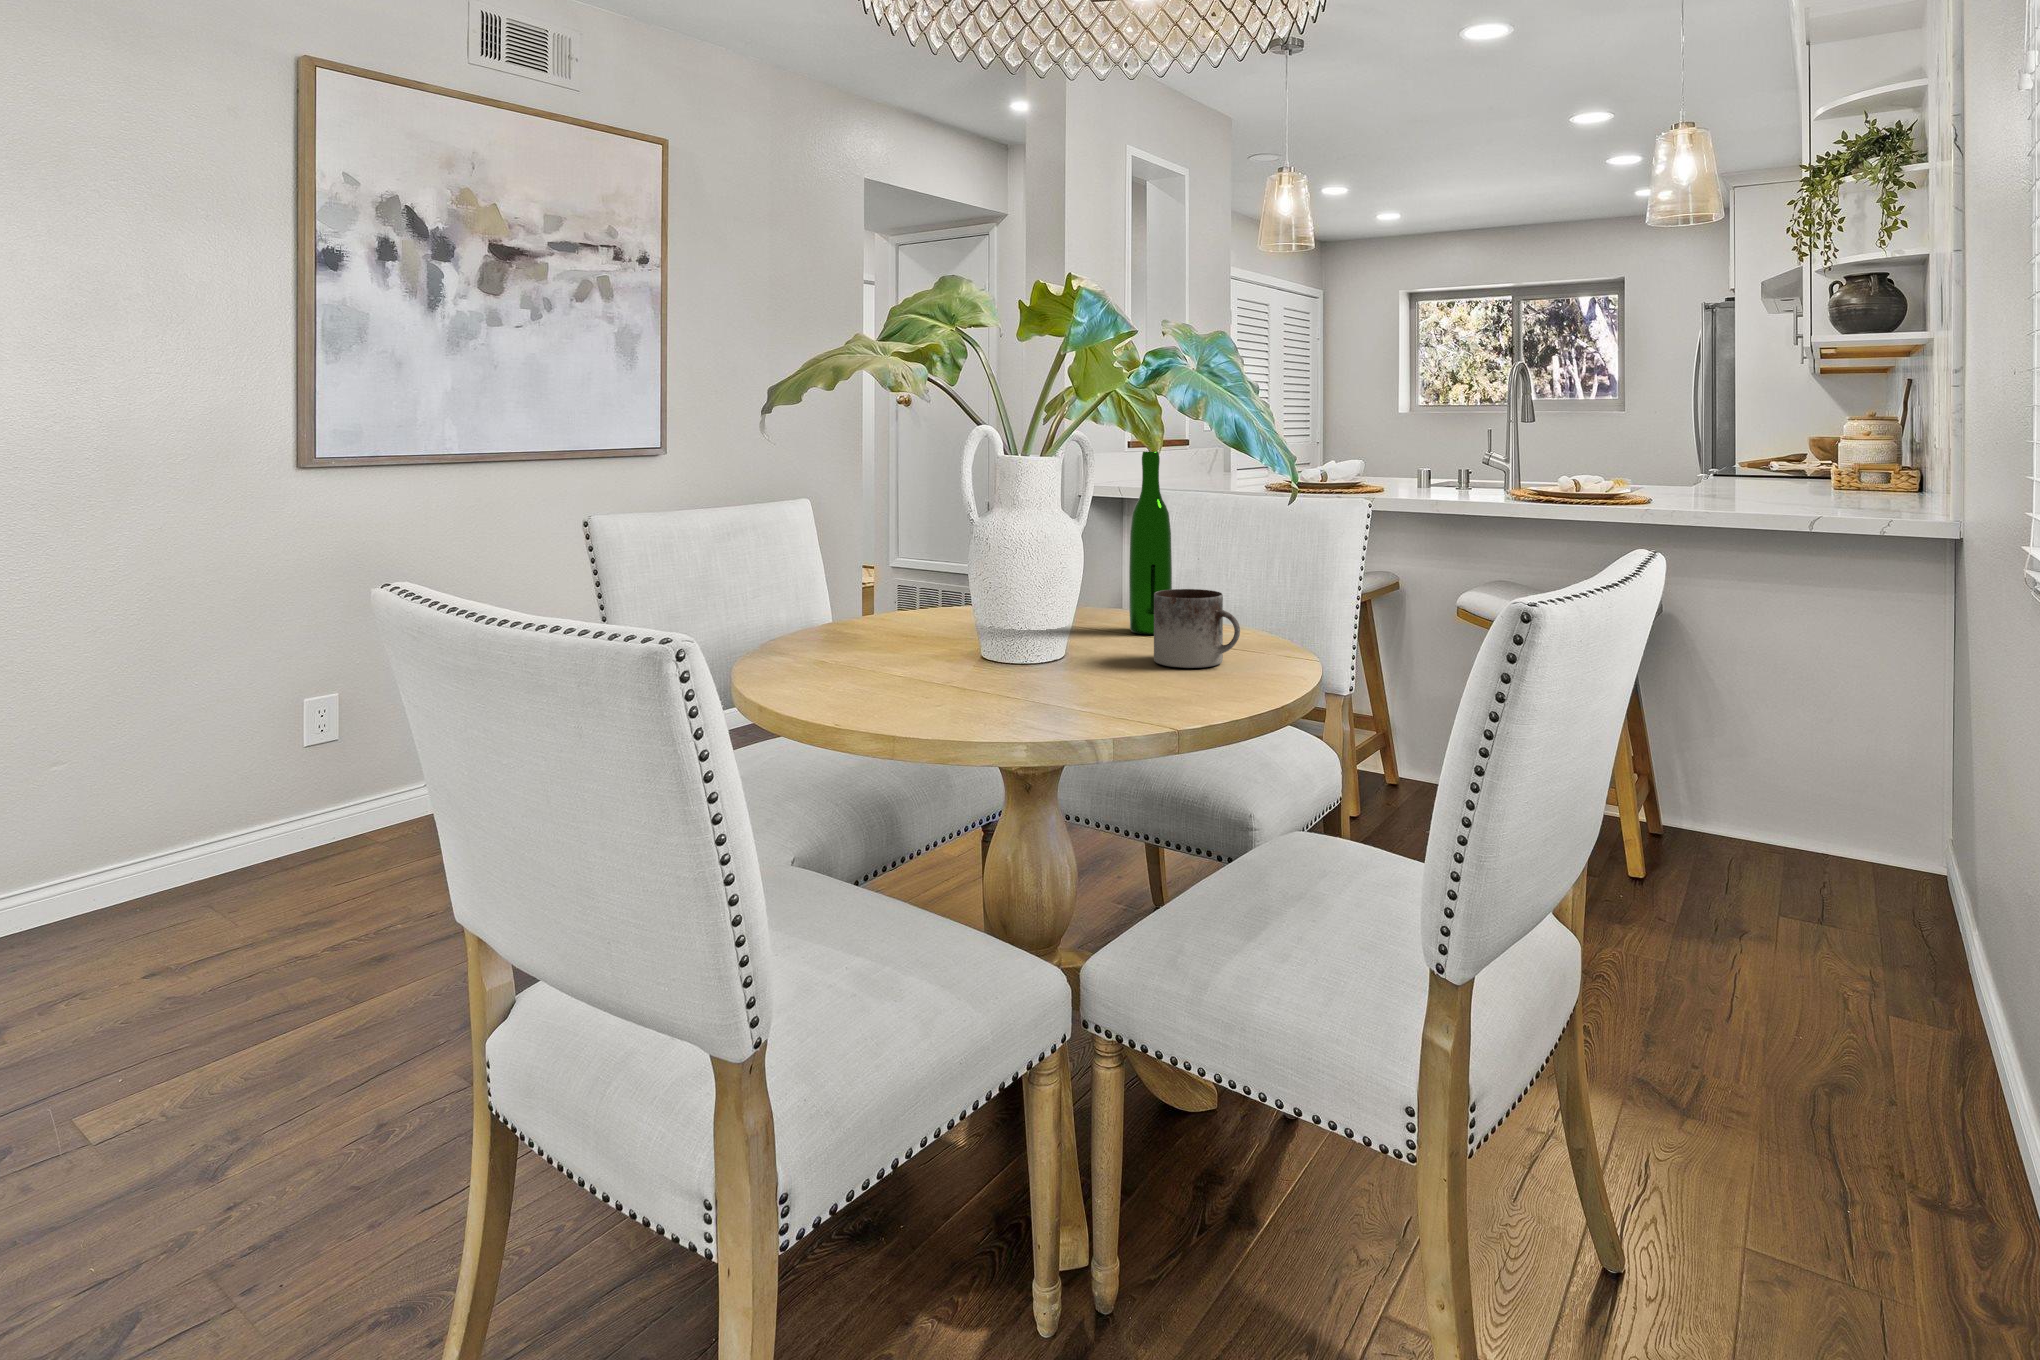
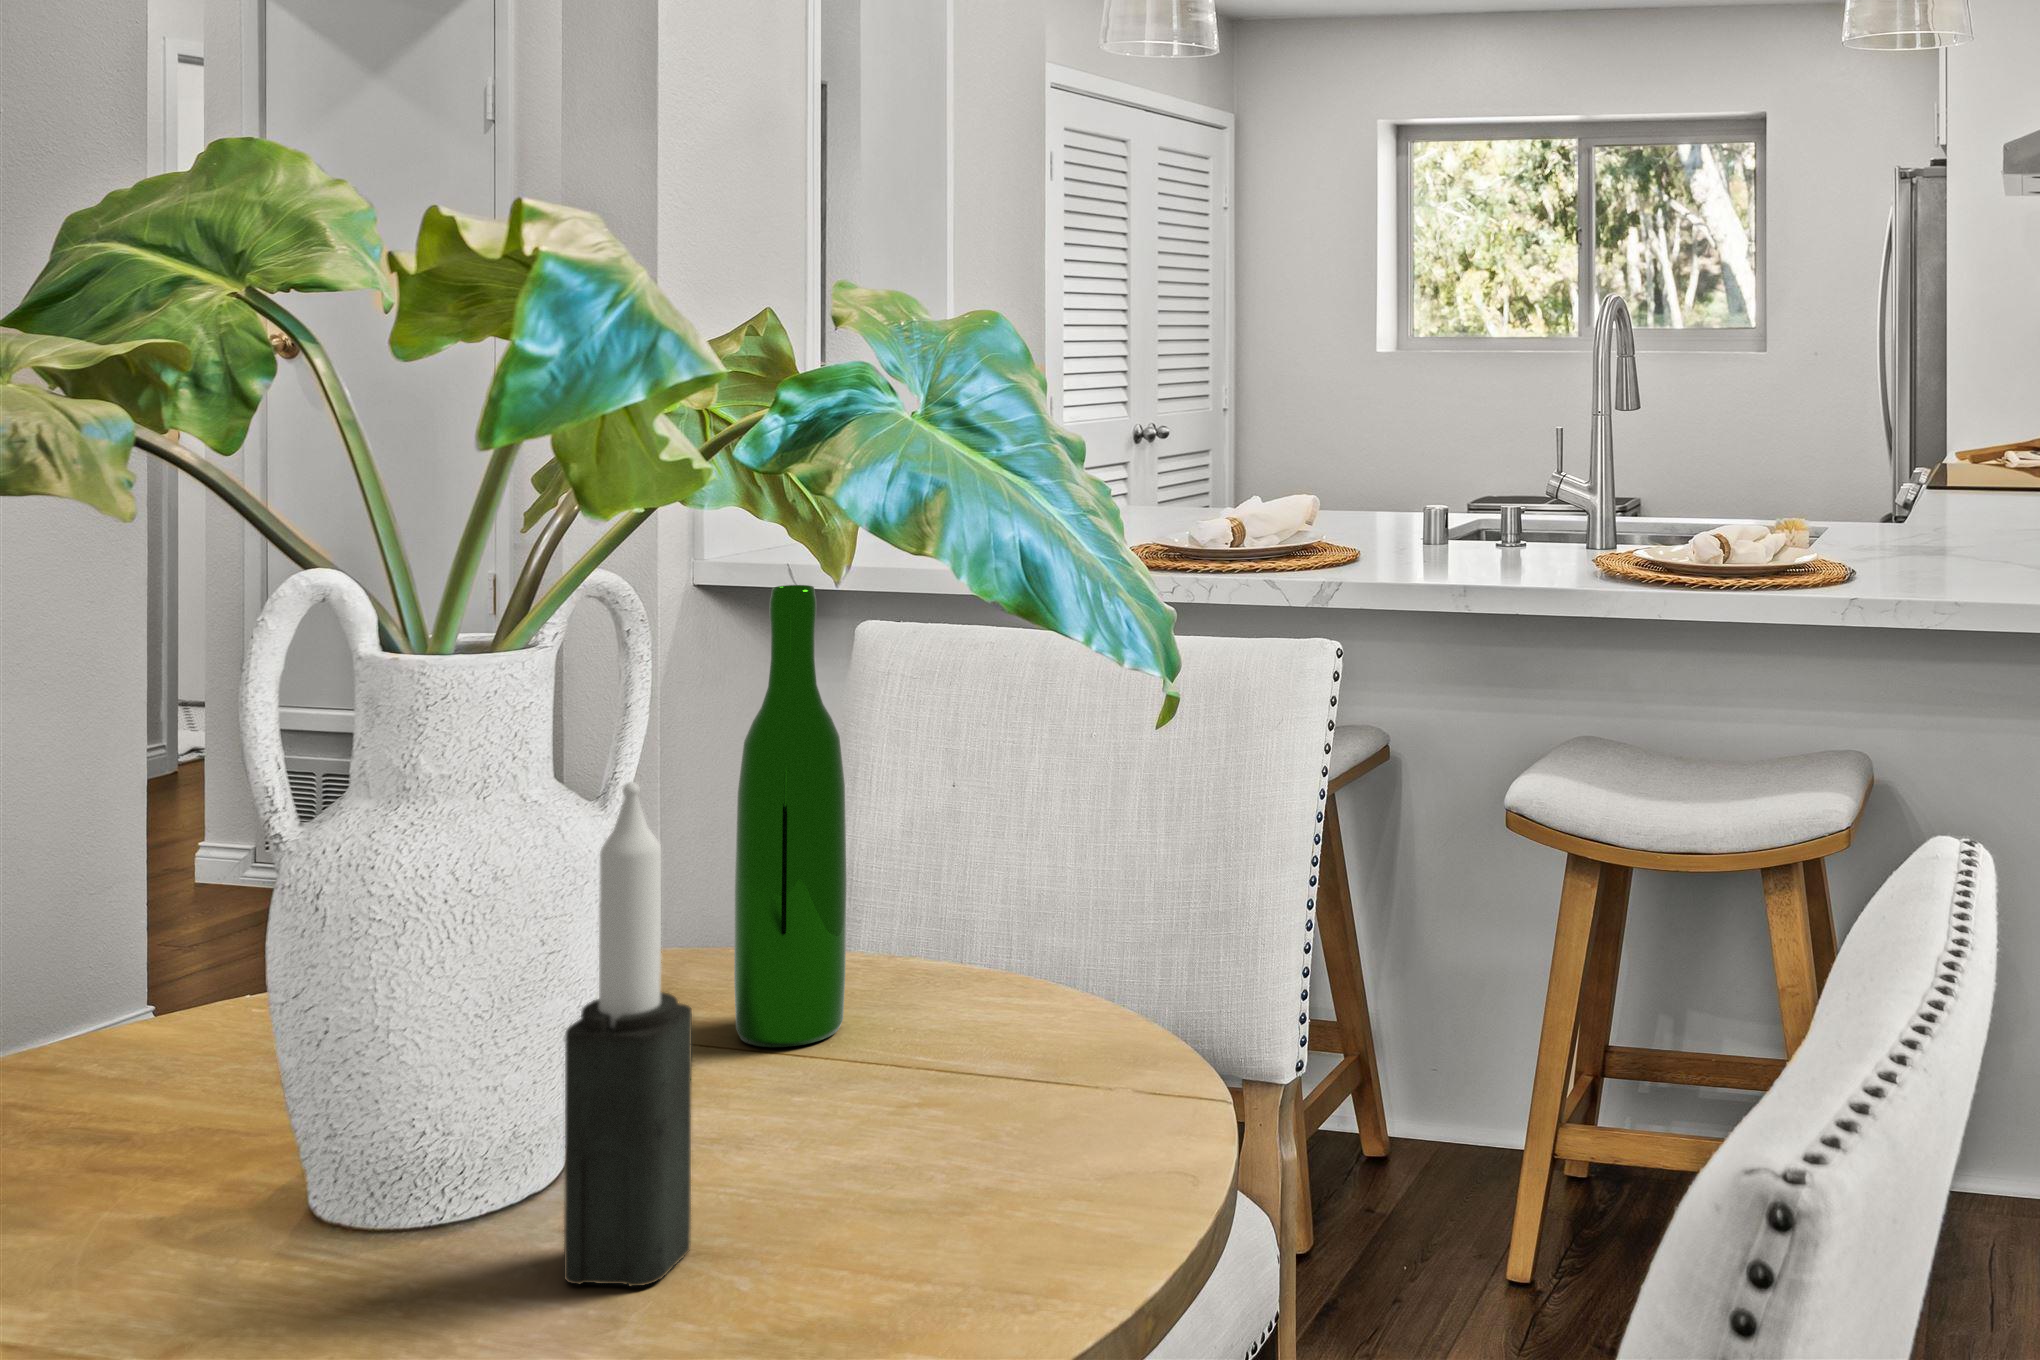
candle: none [1088,495,1129,677] -> present [564,782,692,1286]
mug: present [1154,589,1240,668] -> none [771,972,1000,1210]

